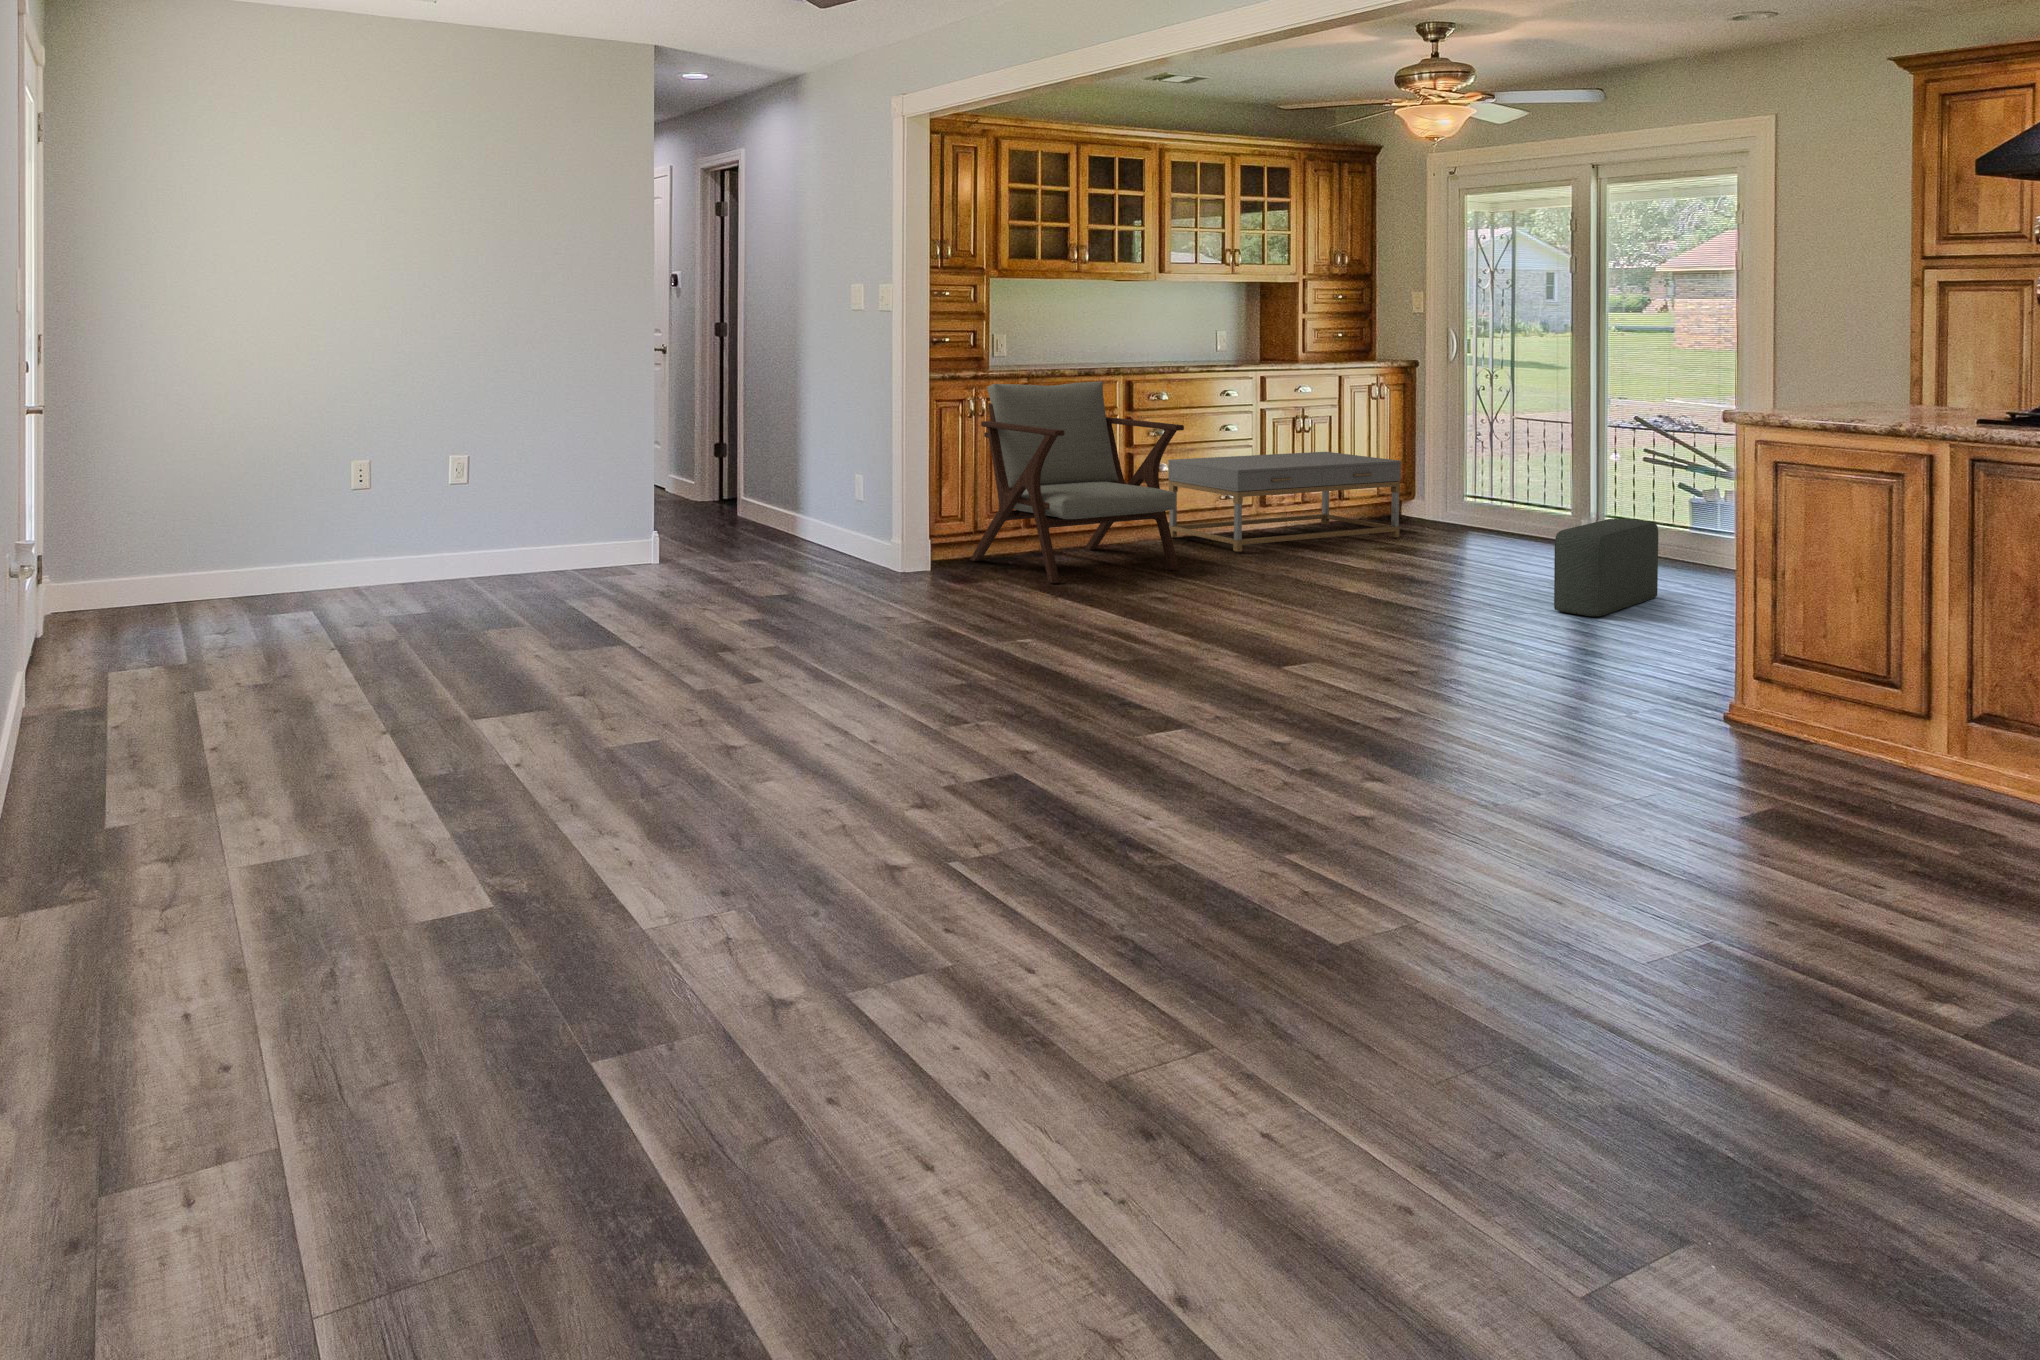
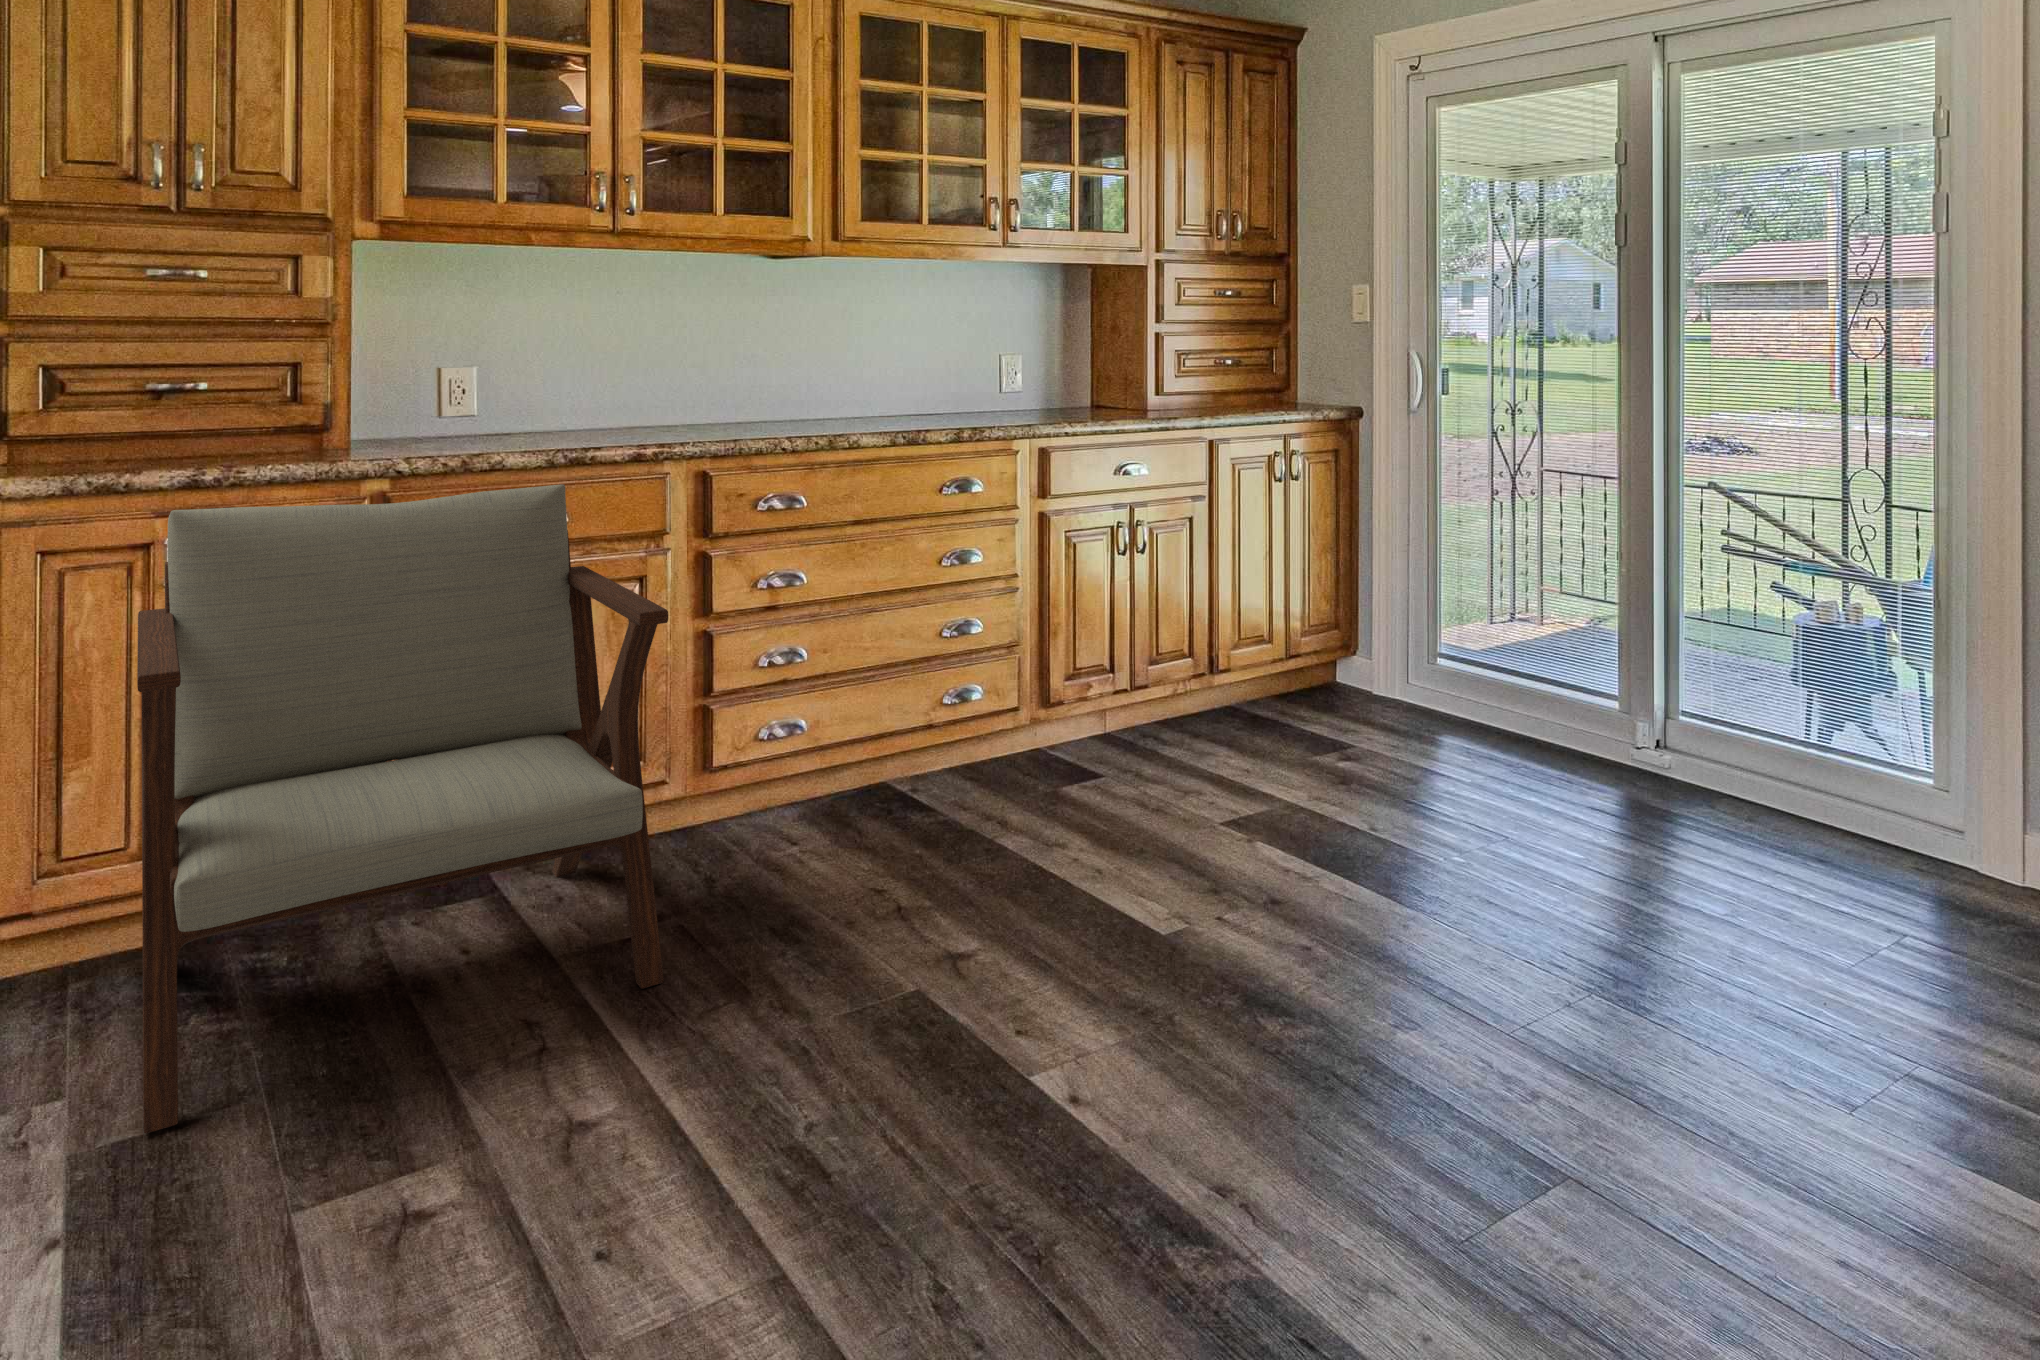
coffee table: present [1168,452,1401,552] -> none [809,584,1298,868]
pouf: present [1554,519,1658,616] -> none [1568,844,1836,1266]

